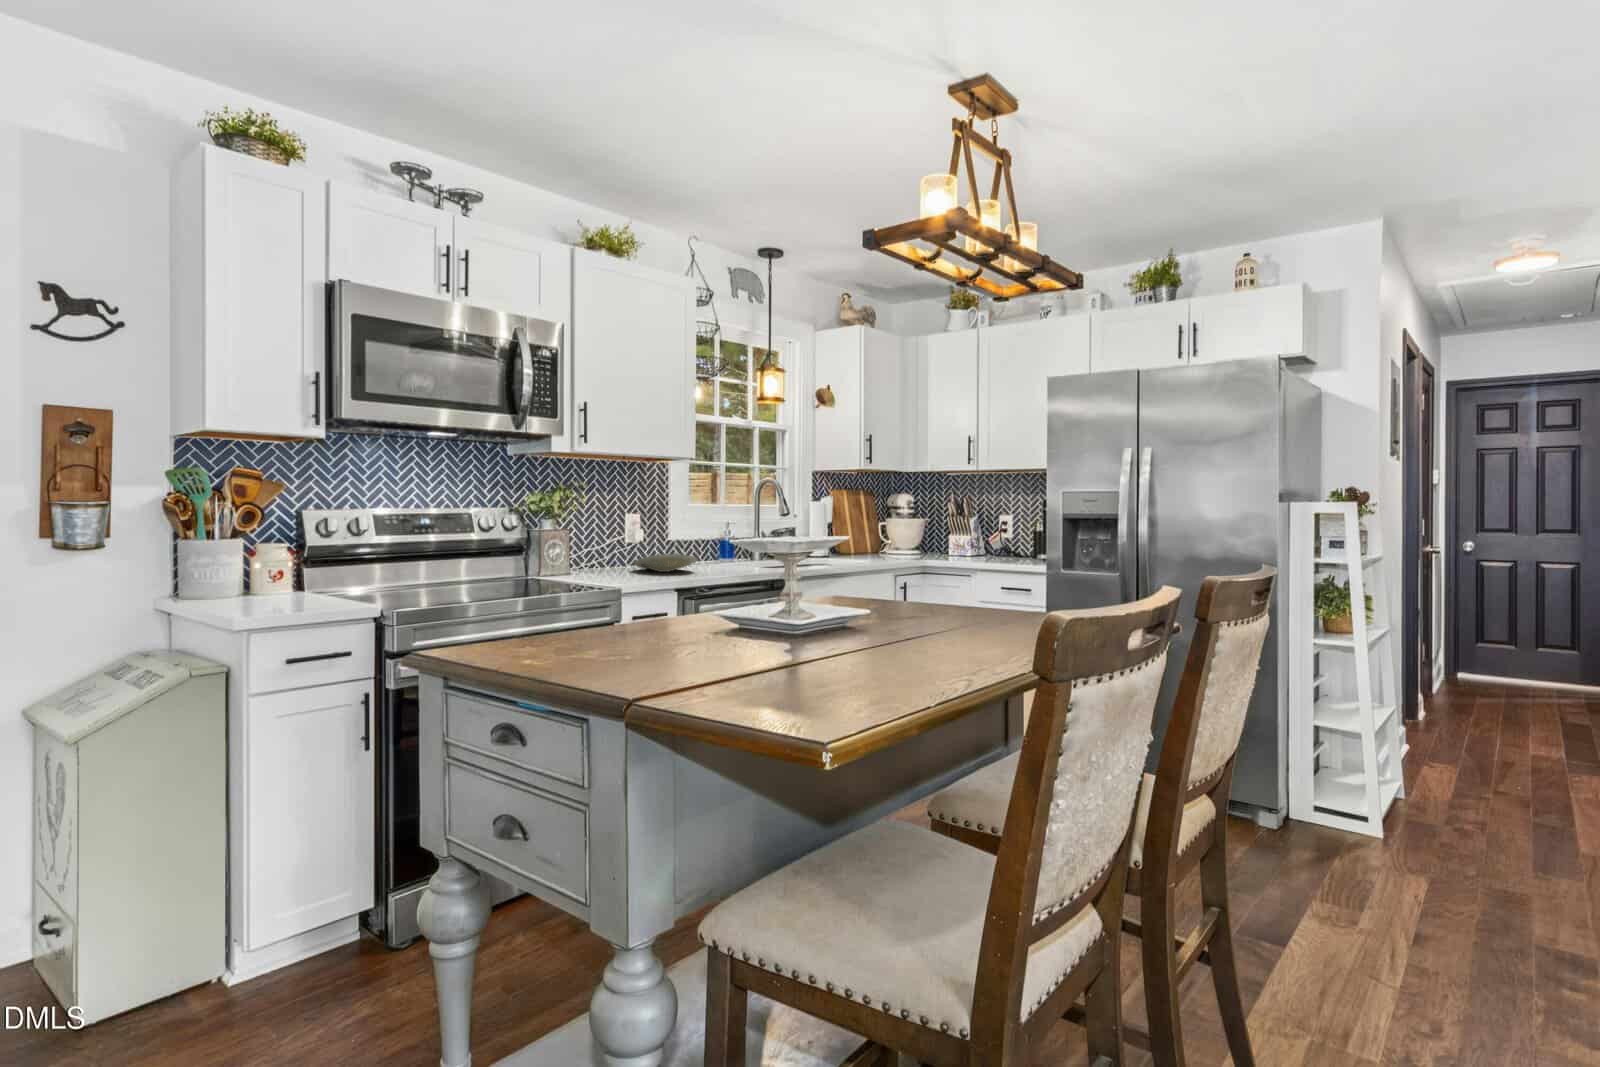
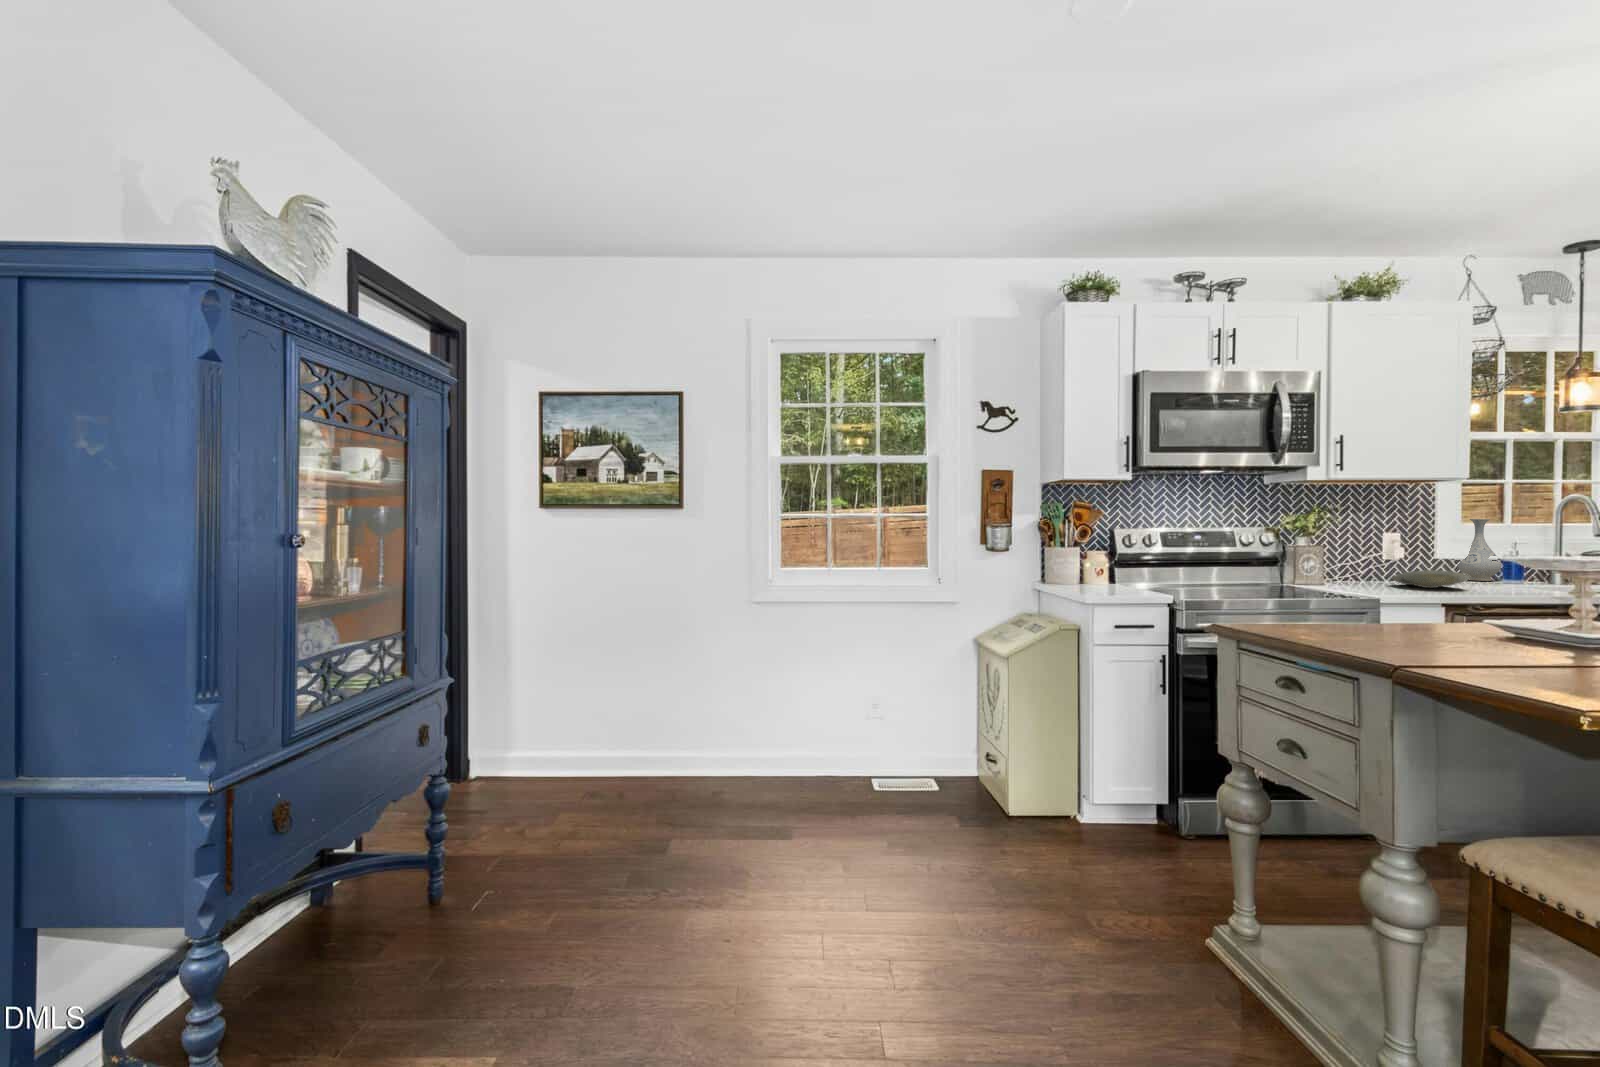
vase: none [686,500,718,561] -> present [1458,519,1501,581]

